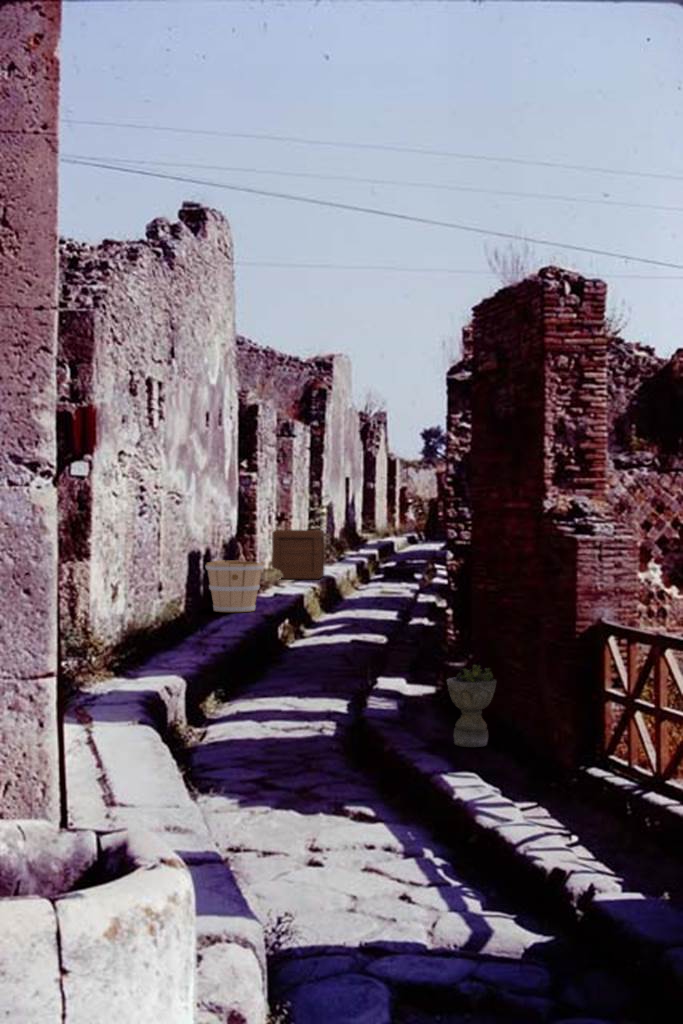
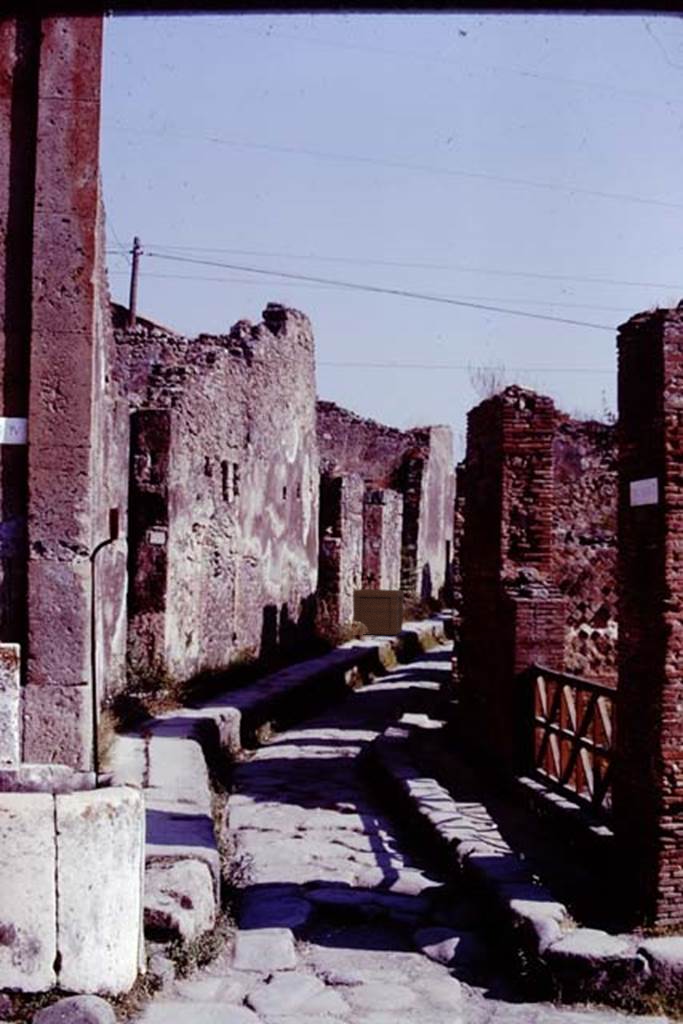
wooden bucket: present [206,560,264,612] -> none [279,615,329,660]
planter: present [447,665,496,747] -> none [433,699,473,765]

